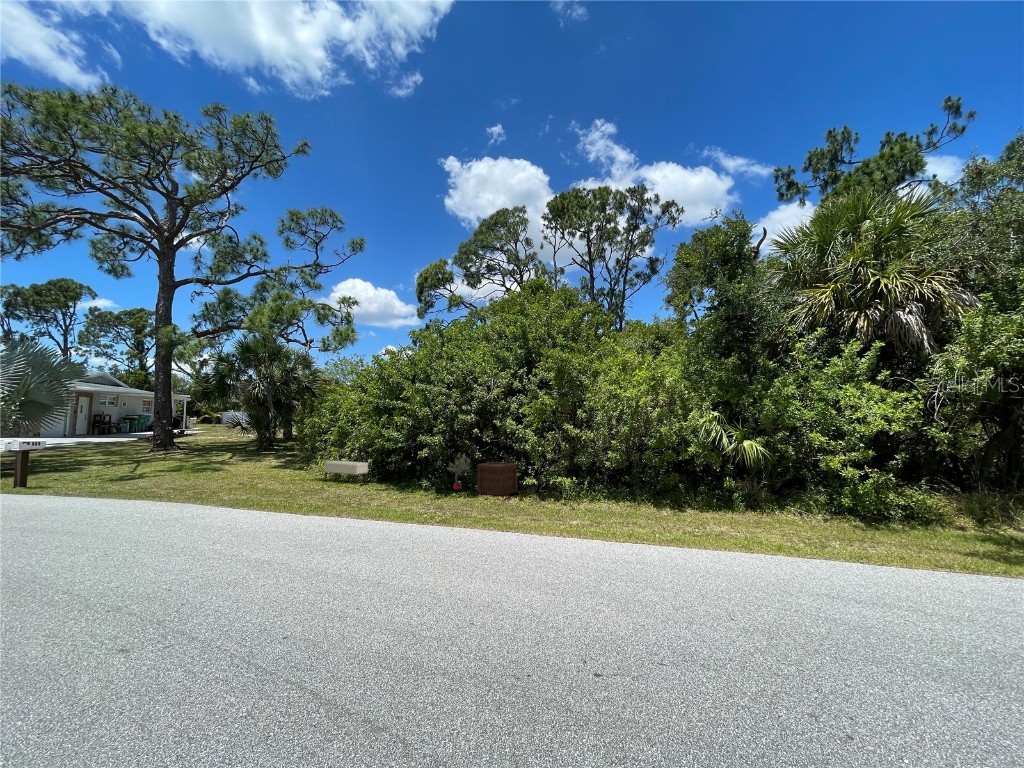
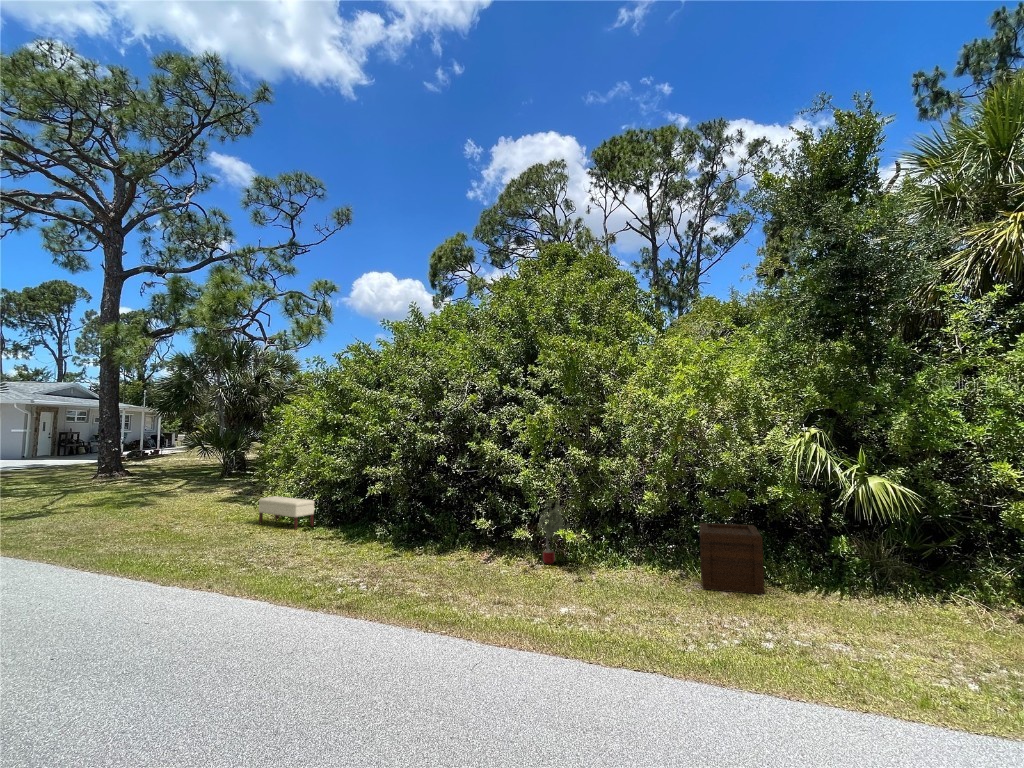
potted tree: present [447,454,469,491] -> present [538,501,571,564]
wooden crate: present [477,462,518,496] -> present [699,523,764,594]

